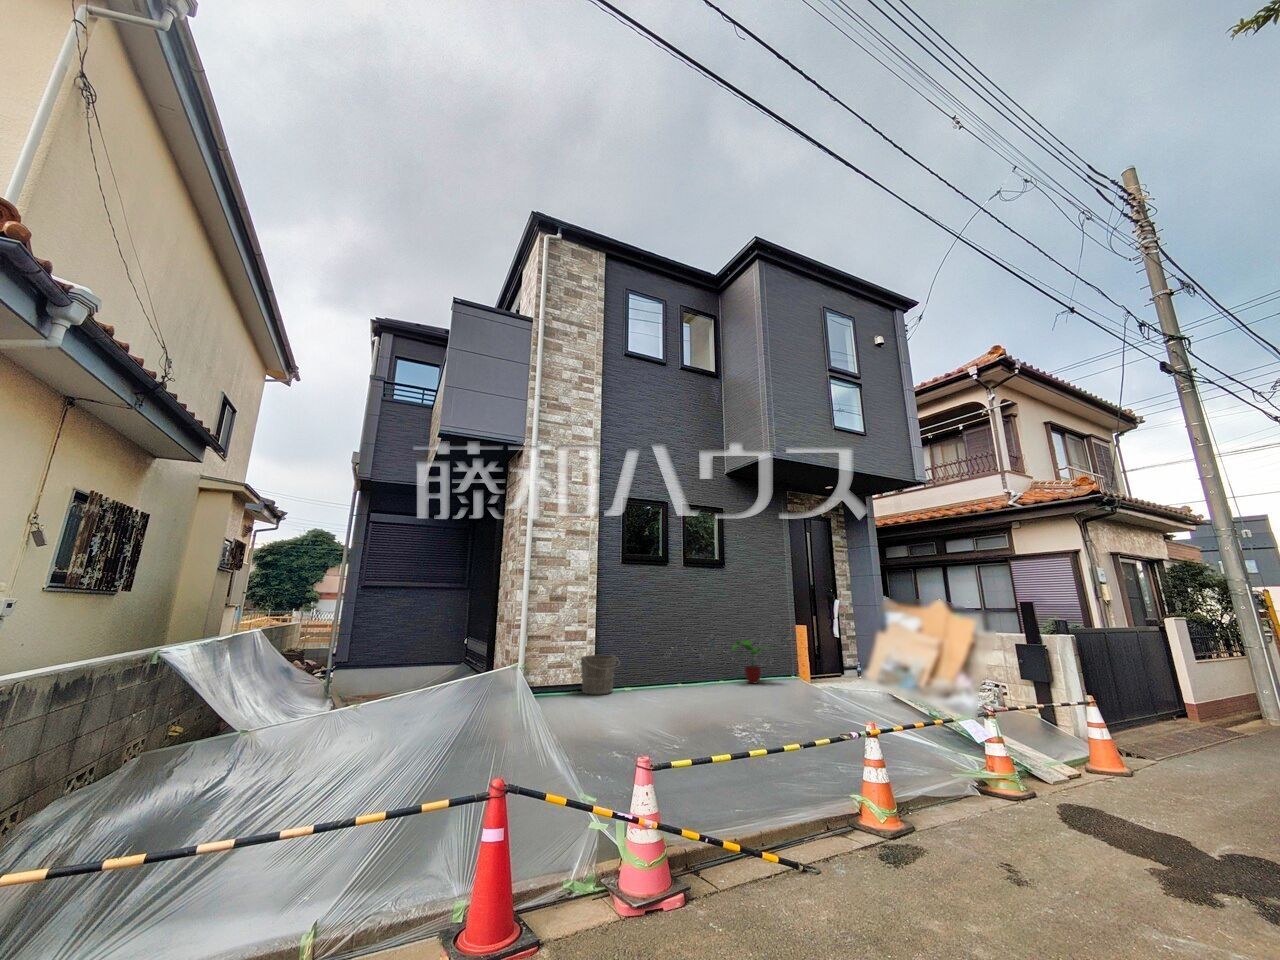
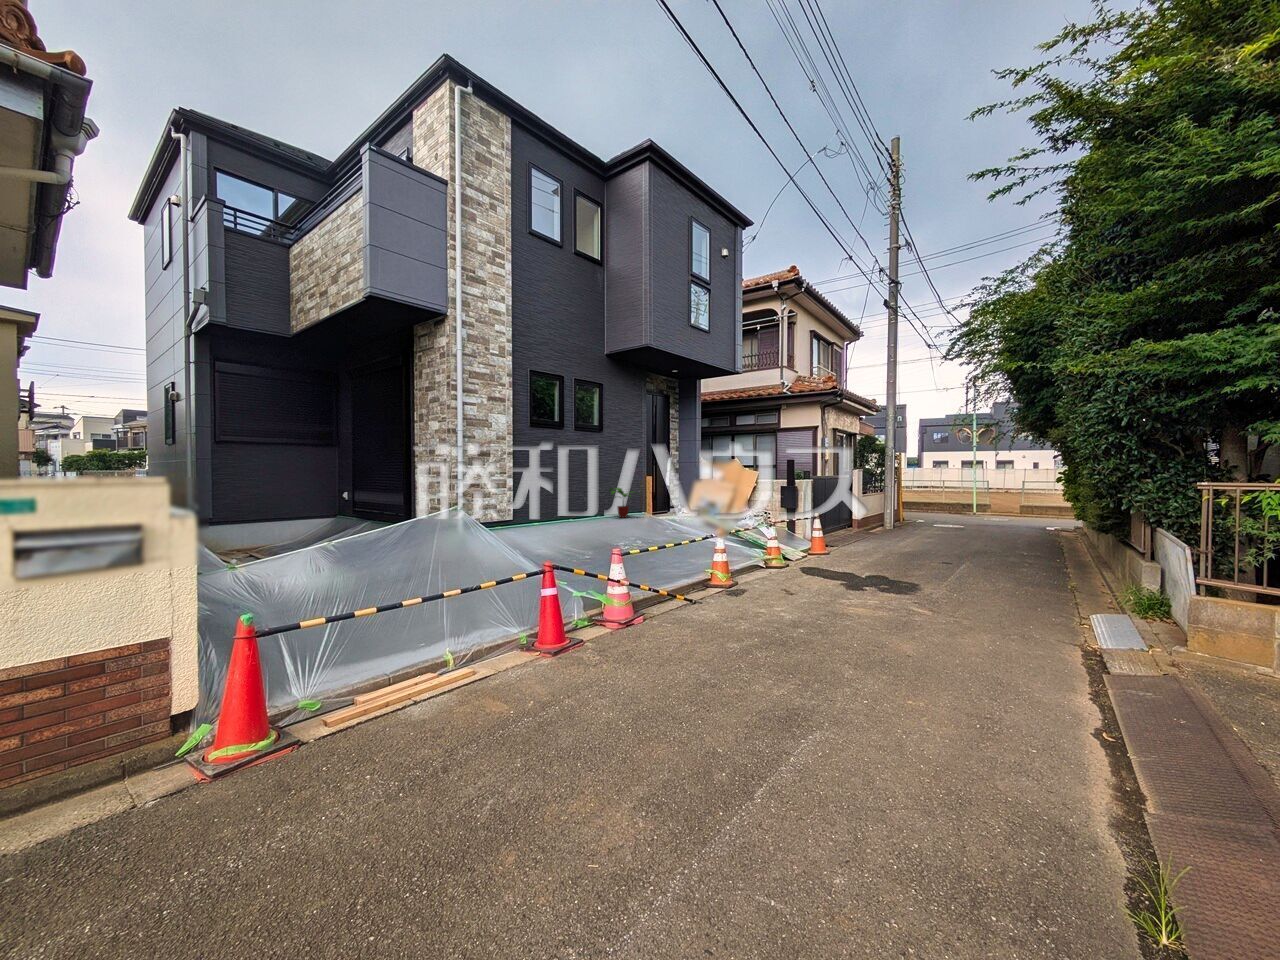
bucket: present [580,654,616,695] -> none [505,499,538,528]

